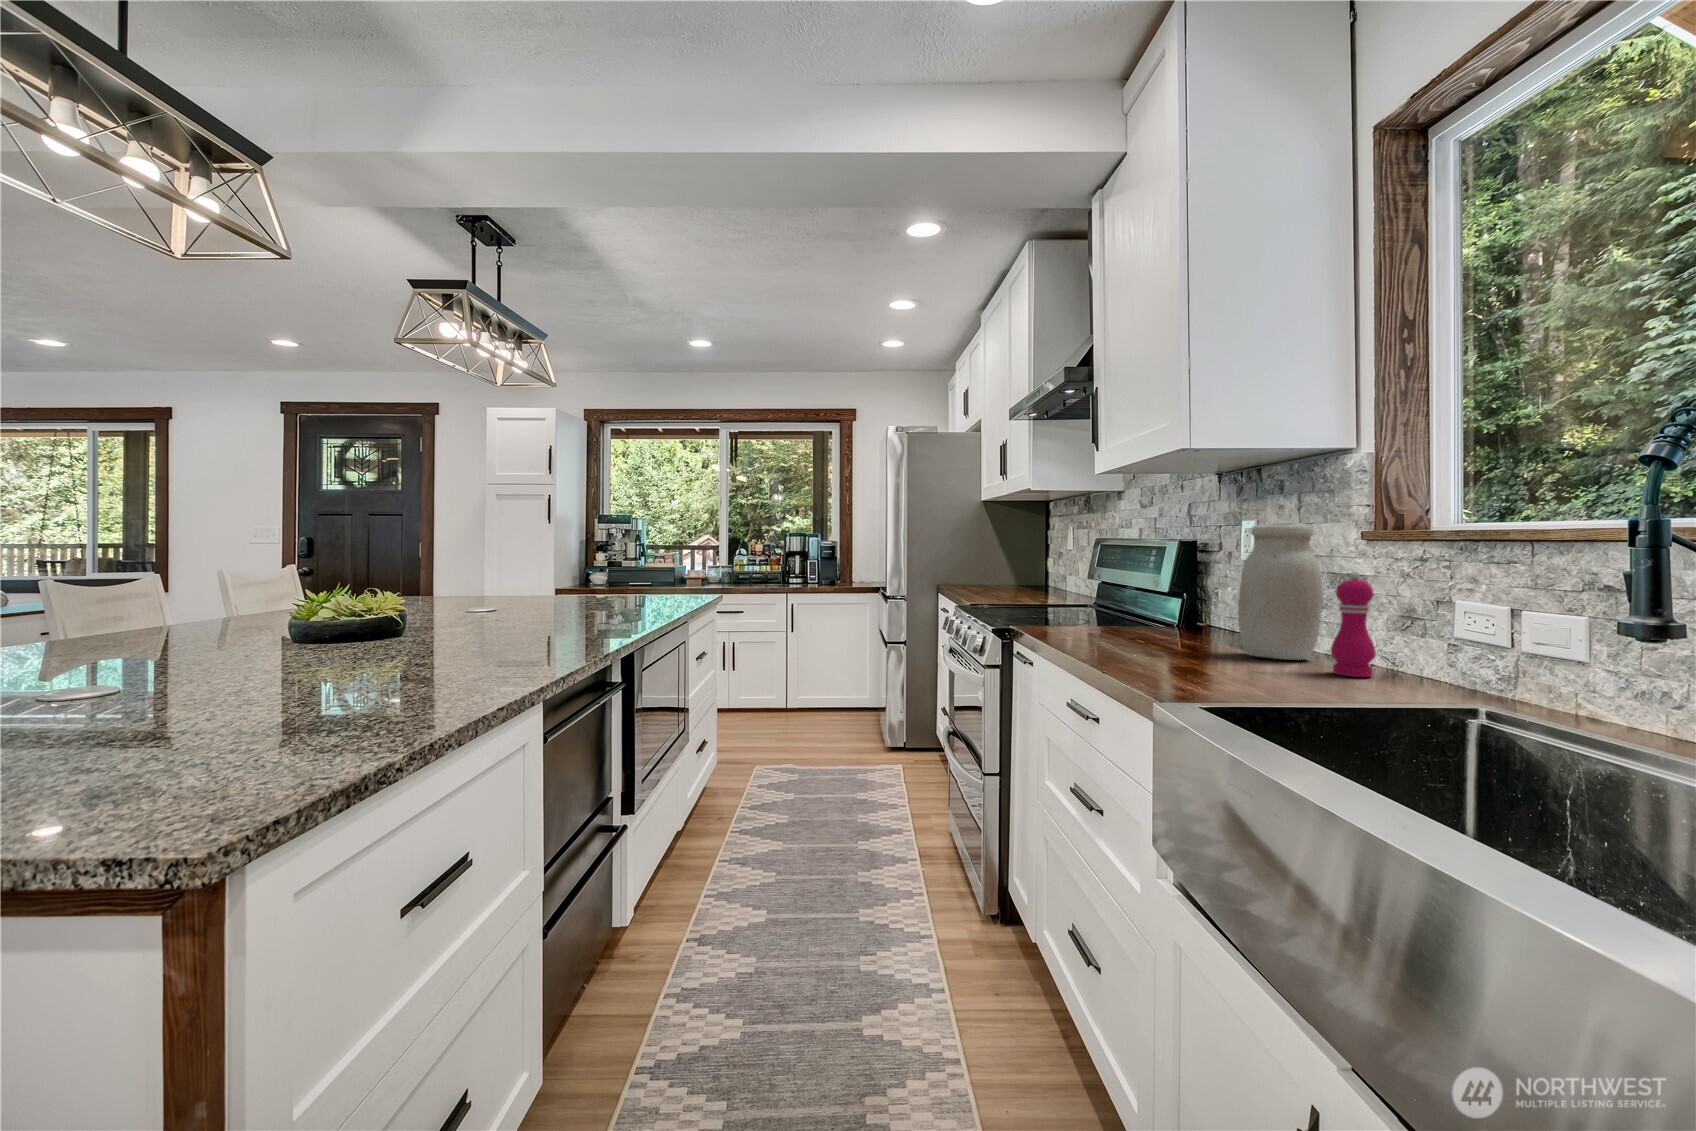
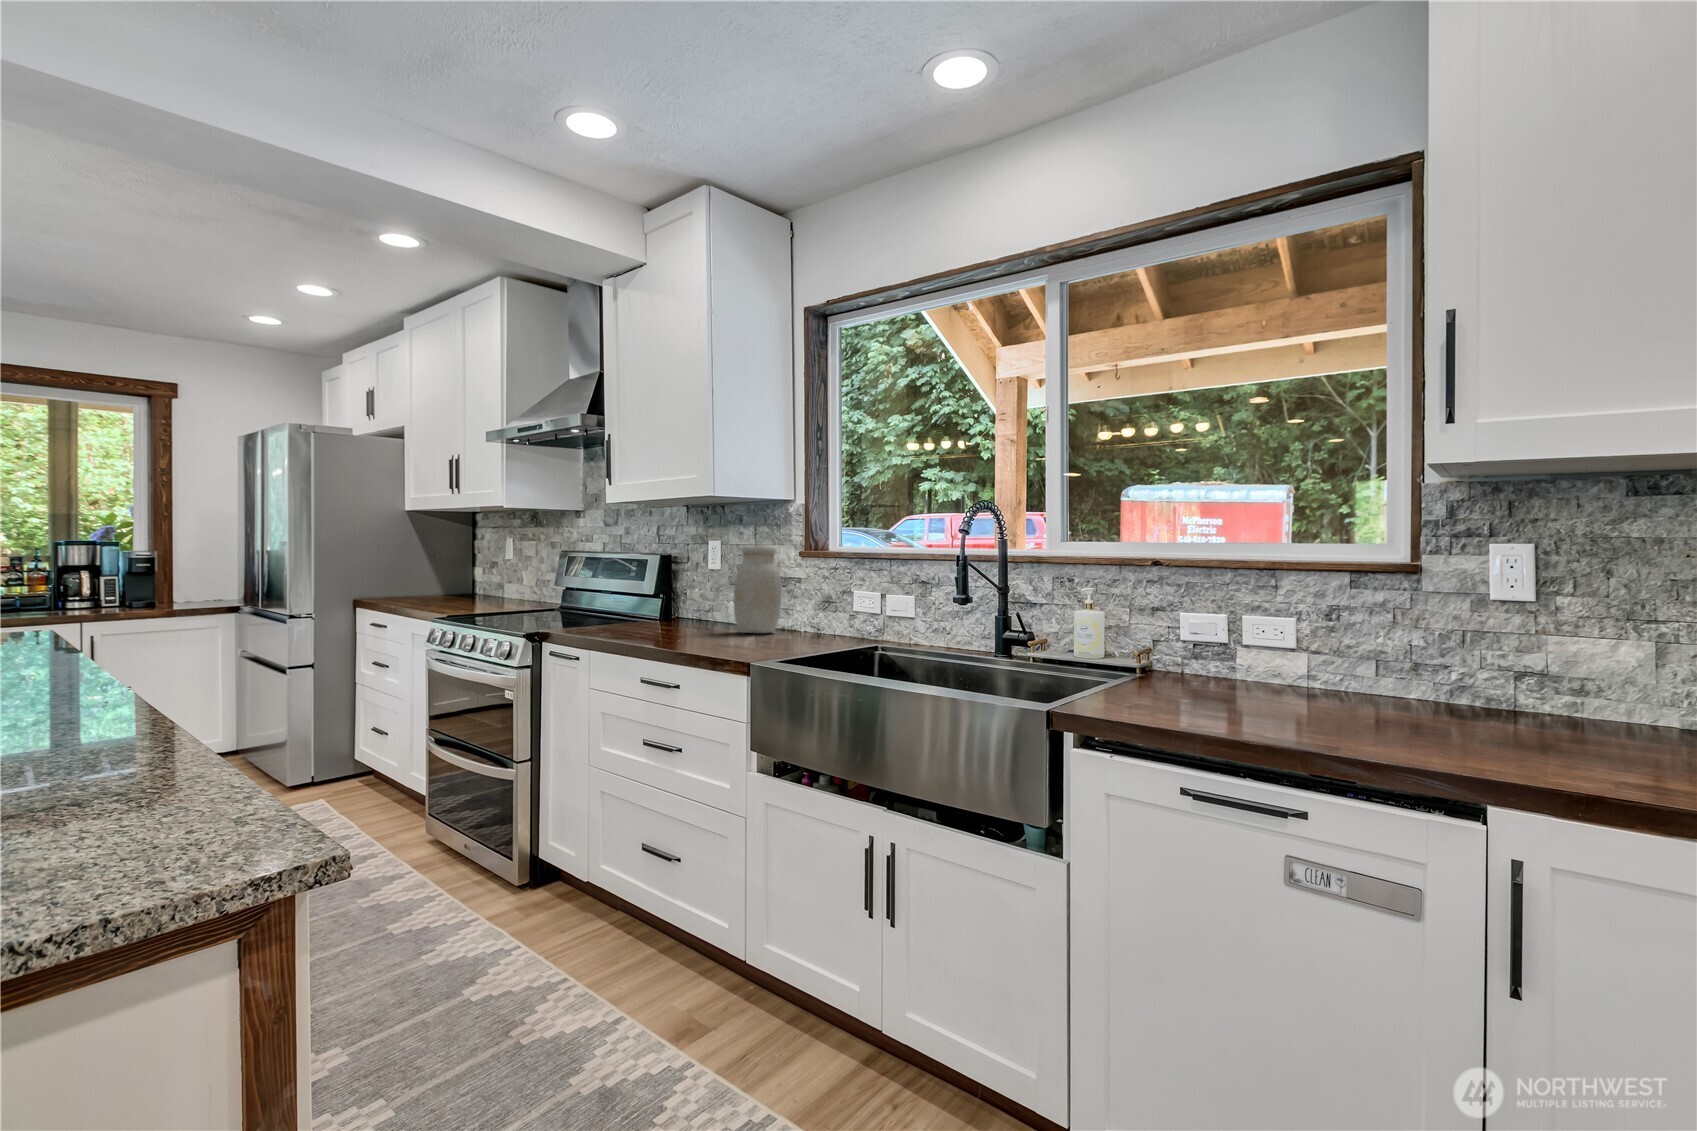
pepper mill: present [1331,572,1376,677] -> none [796,575,818,638]

